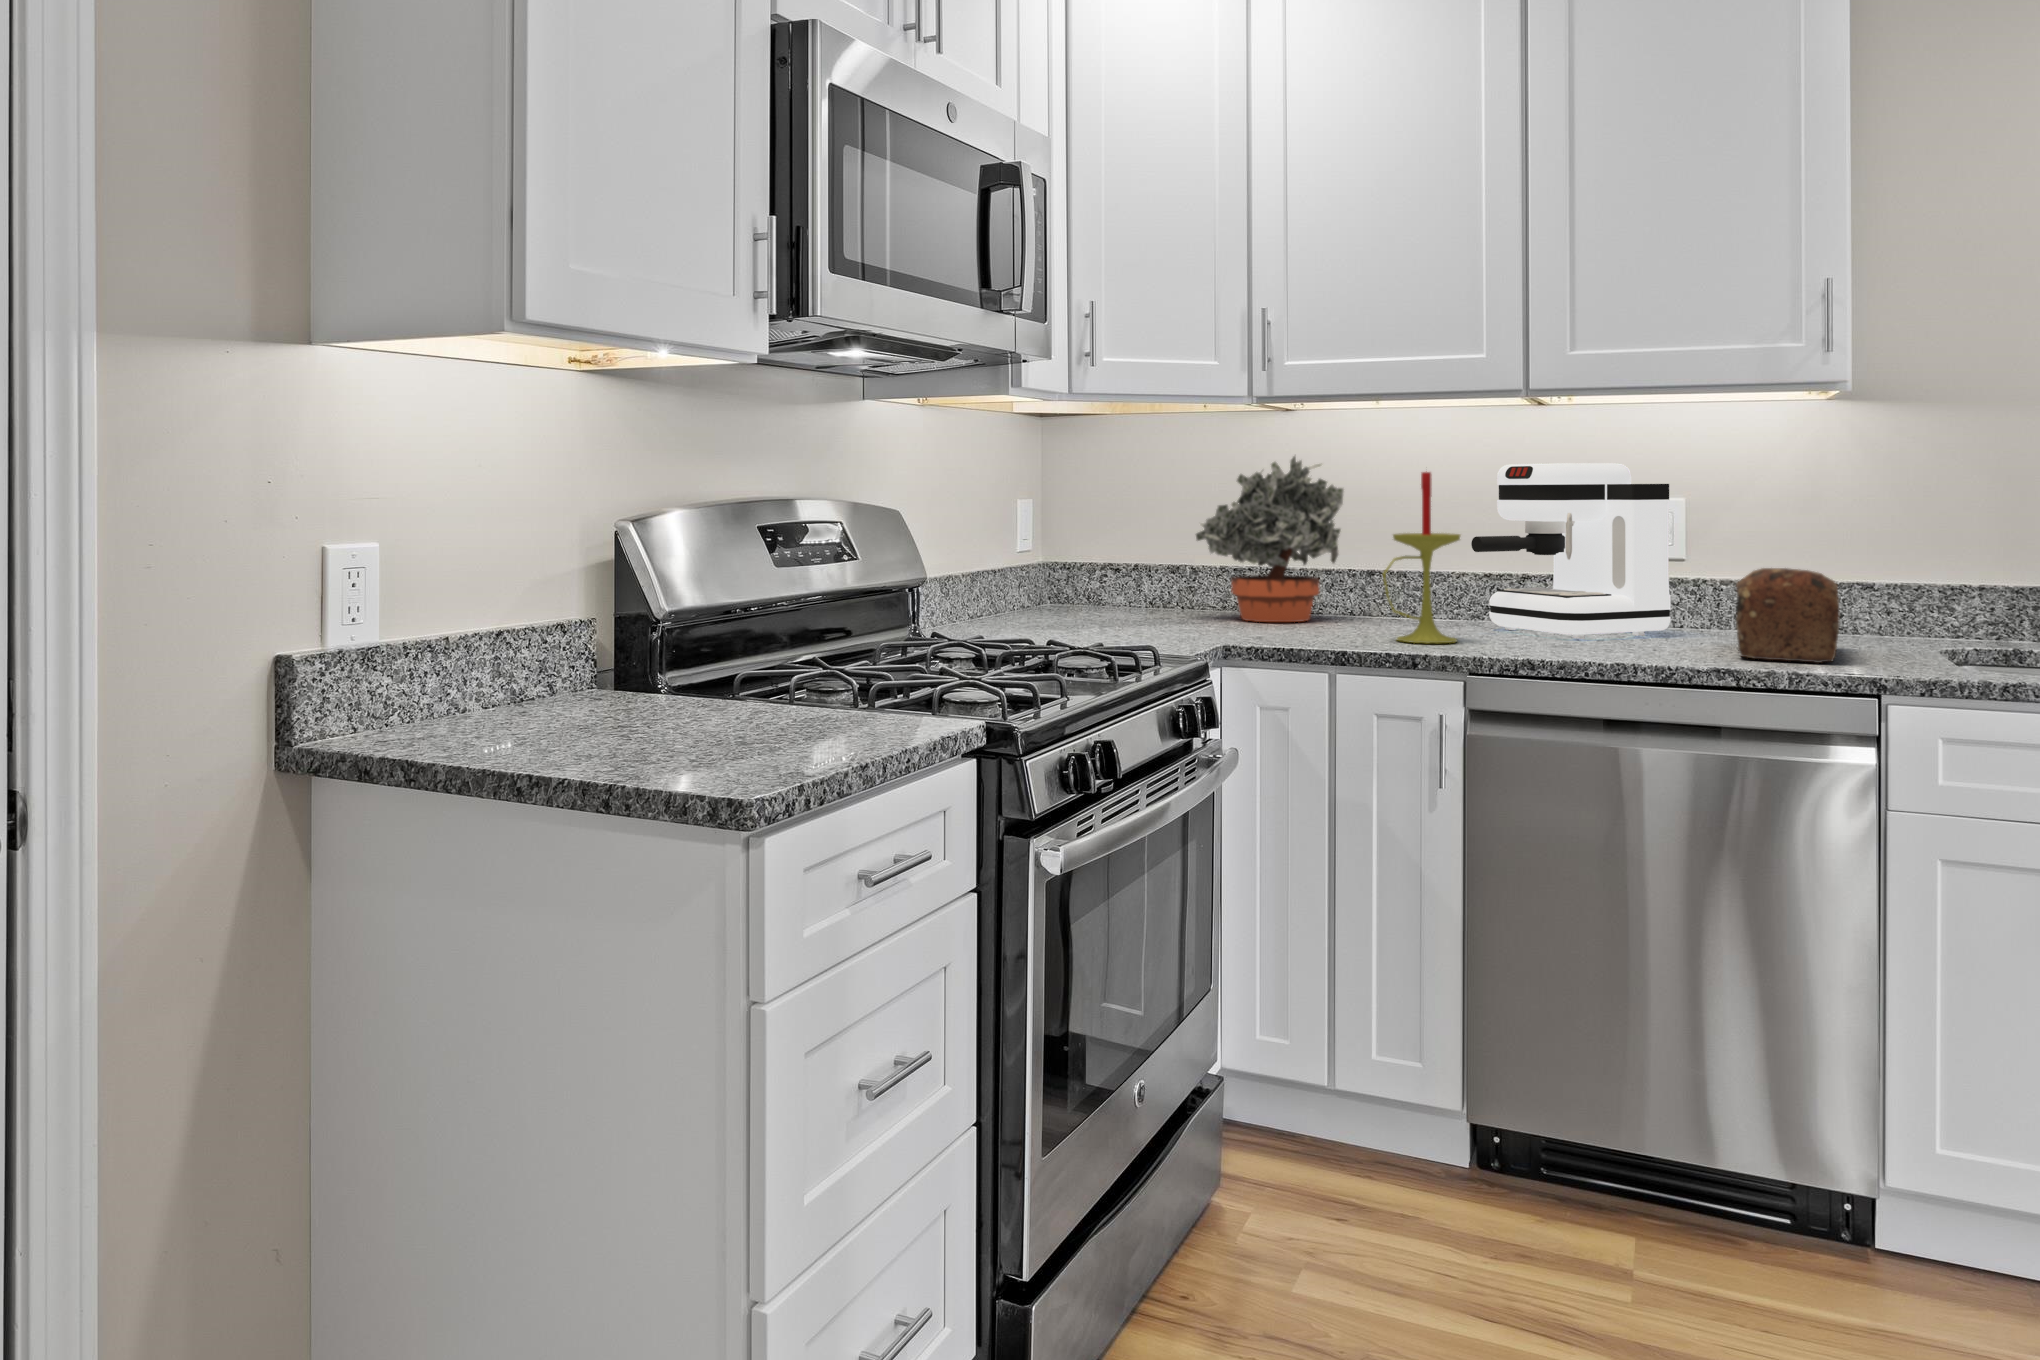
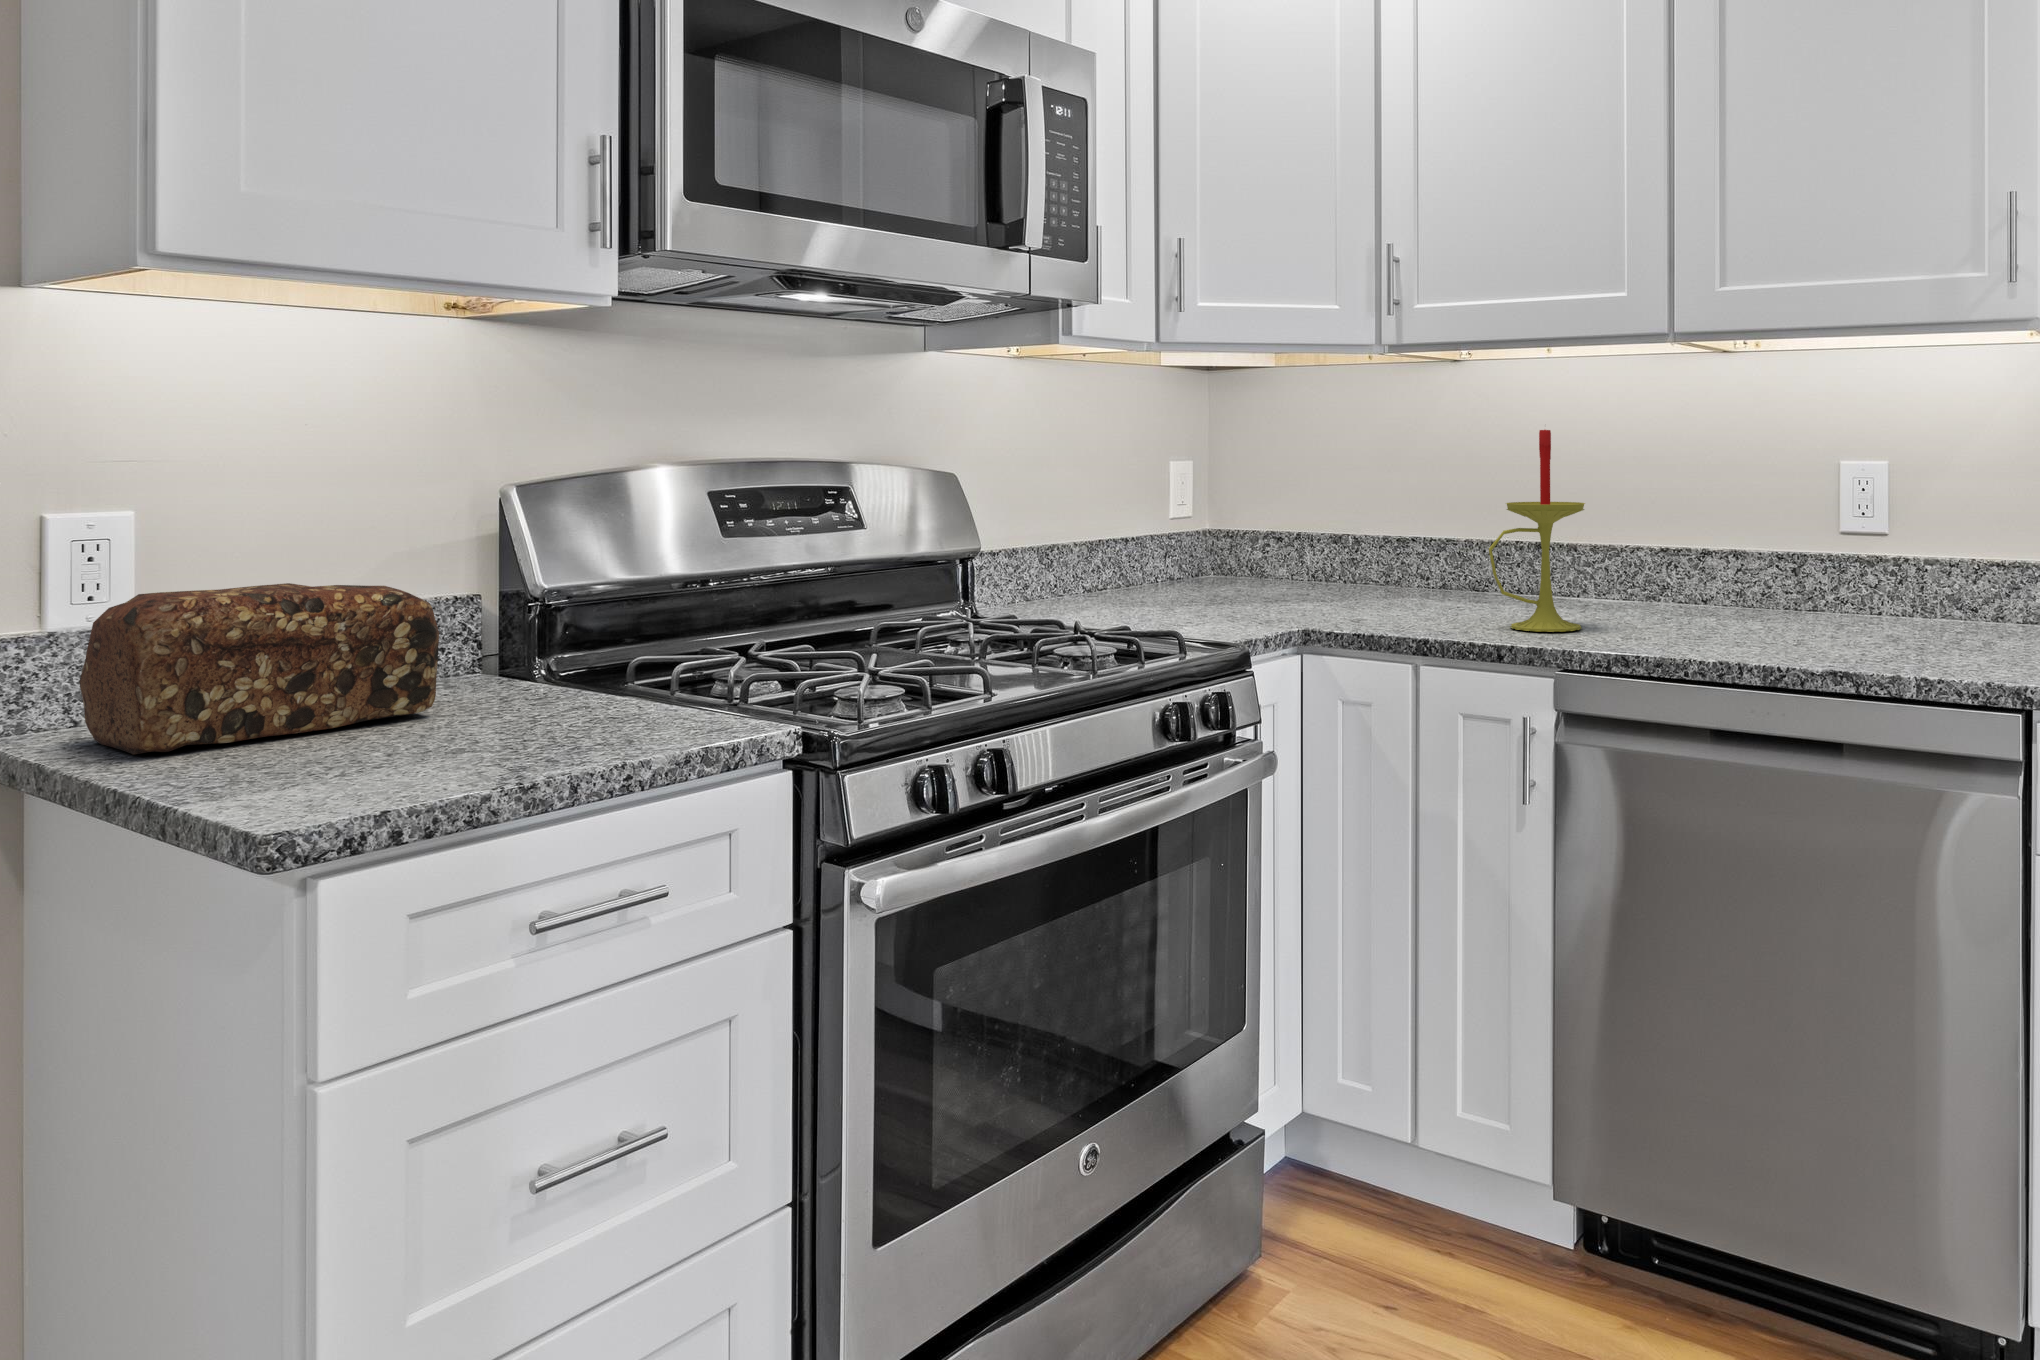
potted plant: present [1196,456,1344,622] -> none [1332,410,1502,602]
coffee maker: present [1471,463,1671,639] -> none [1617,420,1852,628]
bread loaf: present [1736,568,1839,663] -> present [79,583,439,754]

